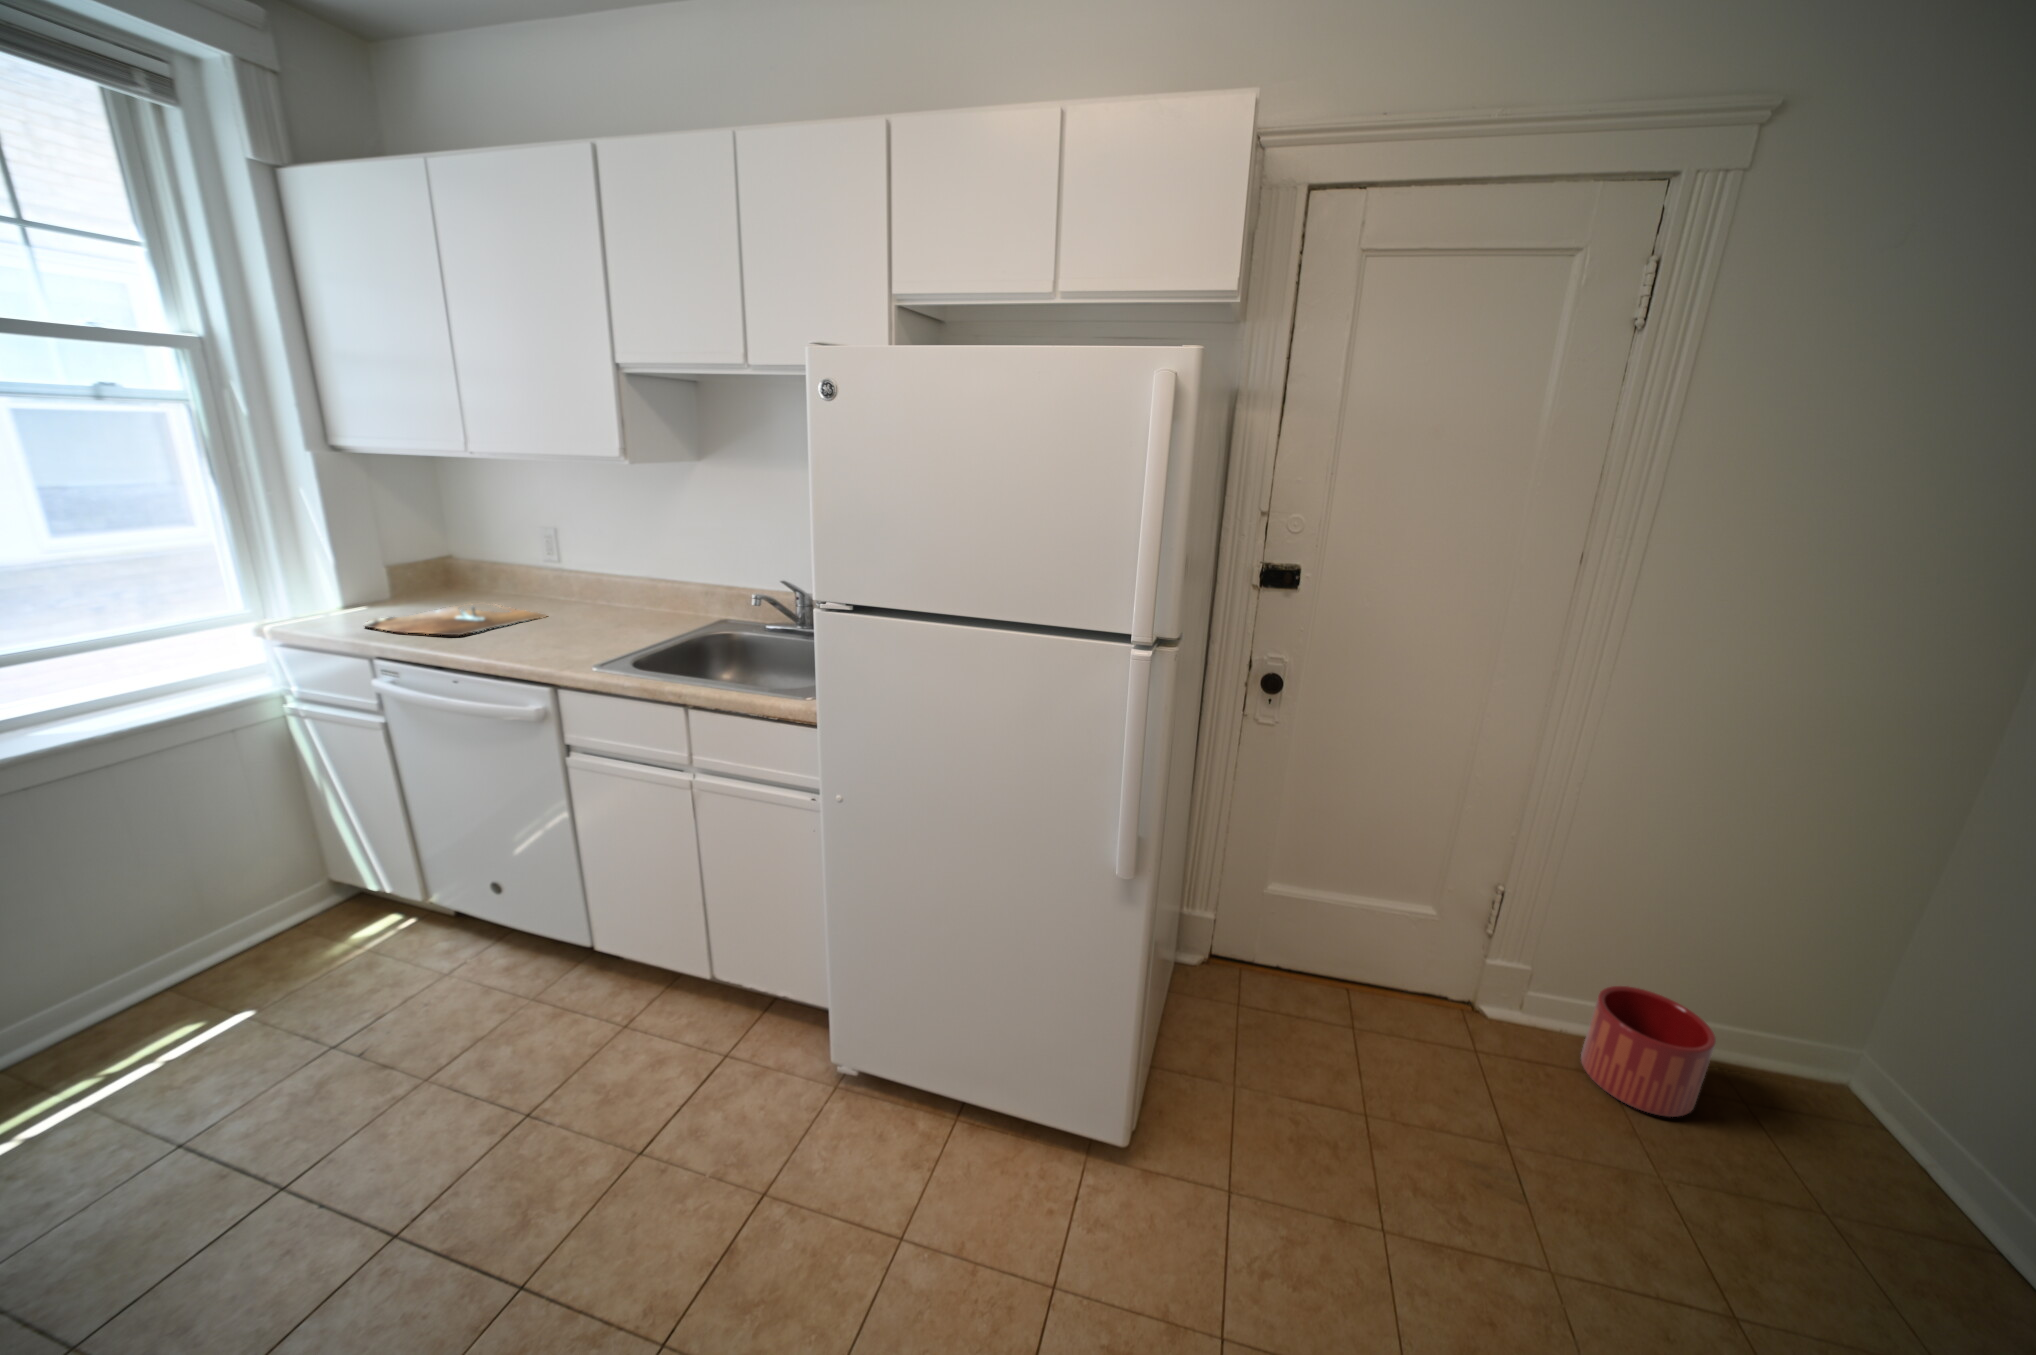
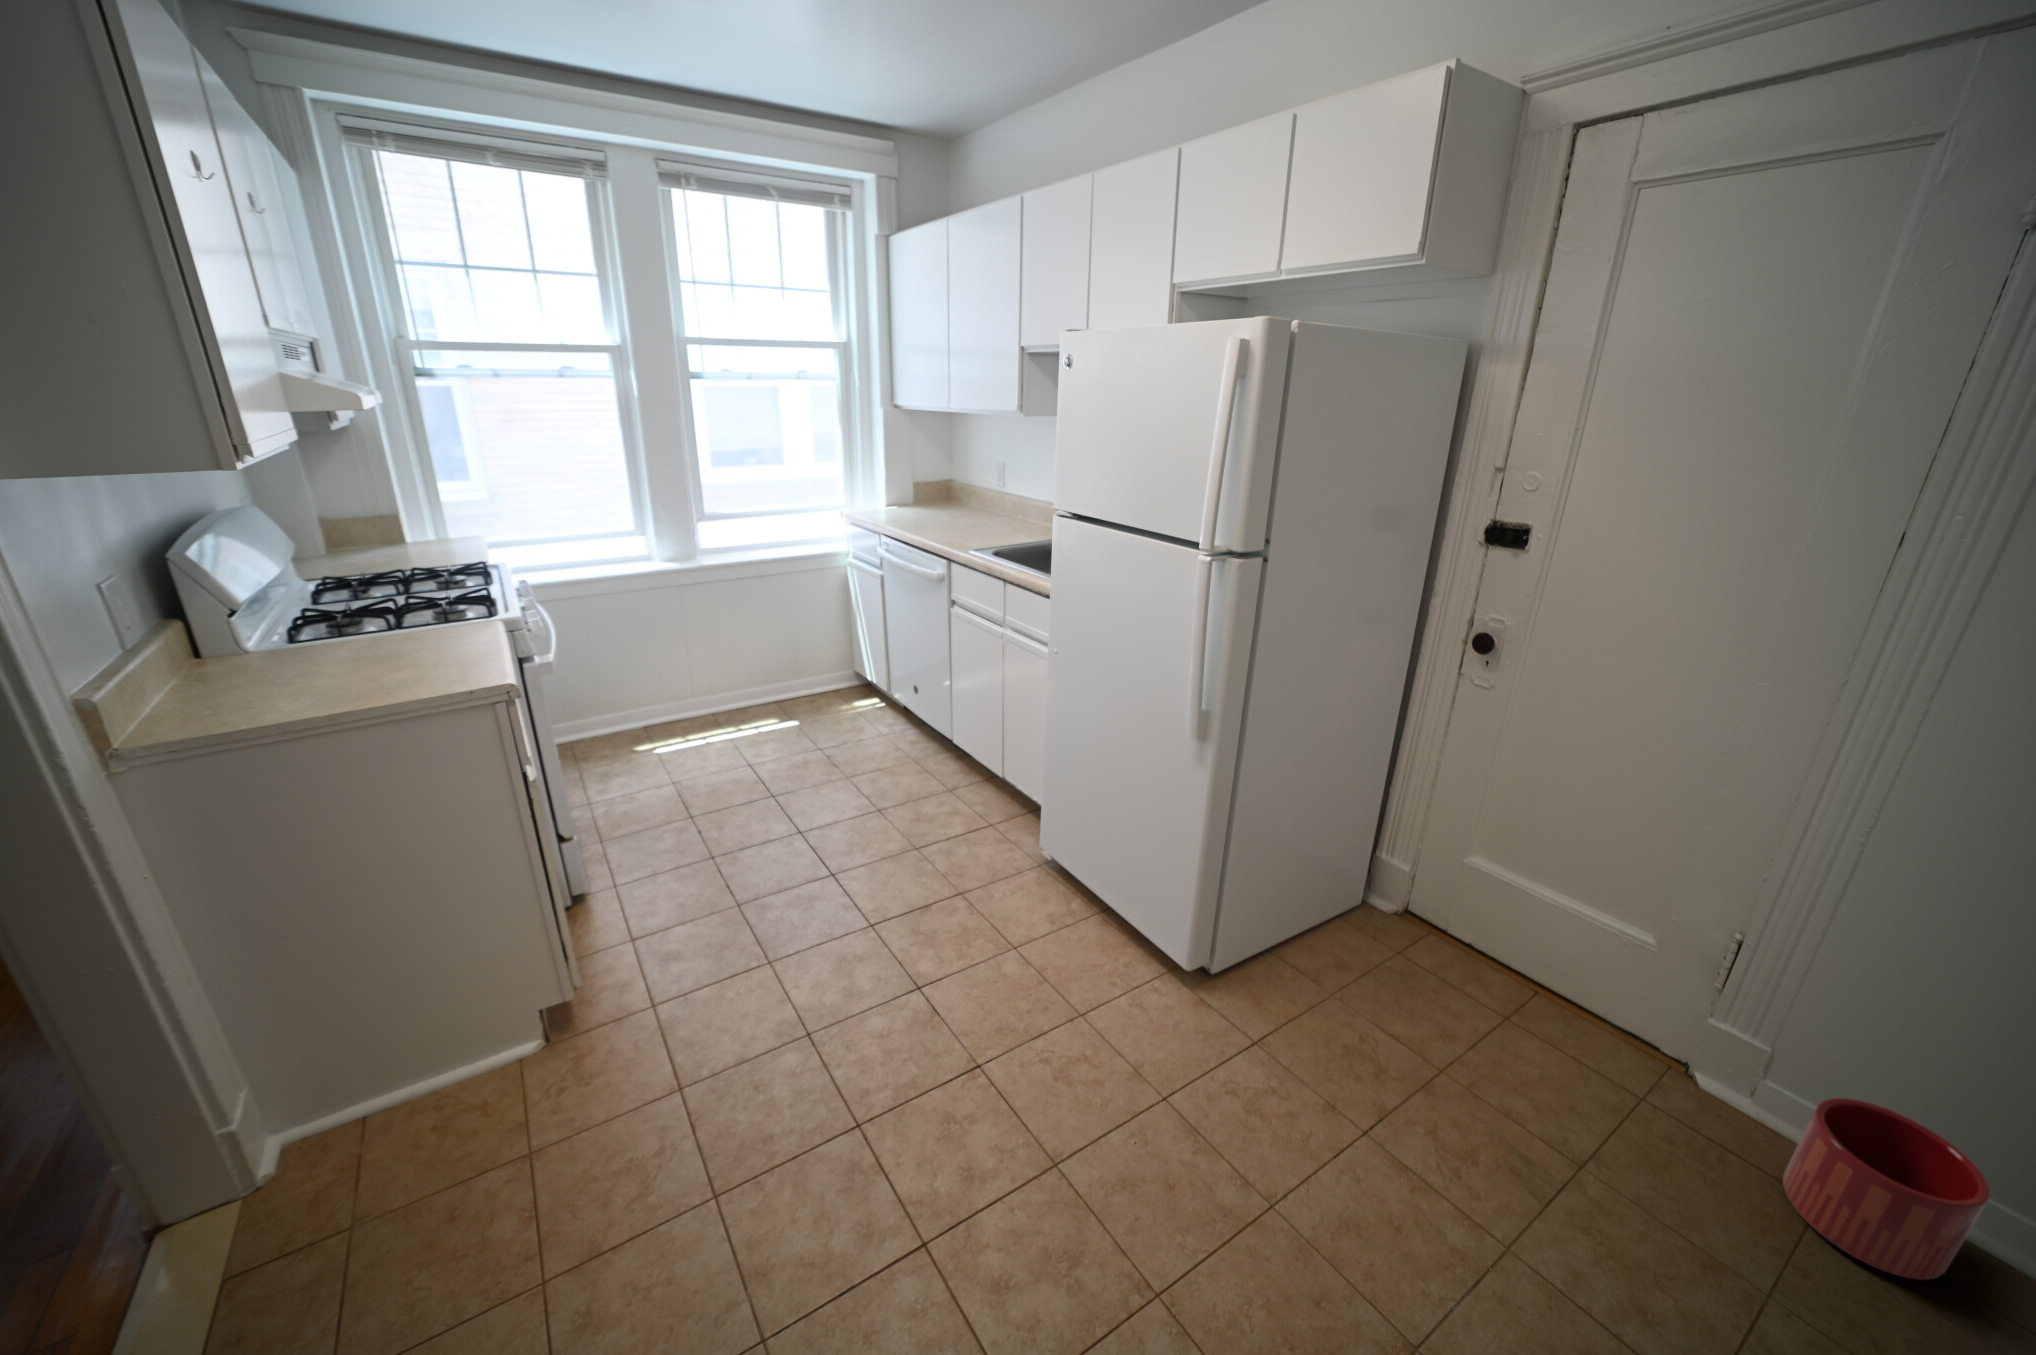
cutting board: present [364,606,546,635] -> none [886,511,979,527]

